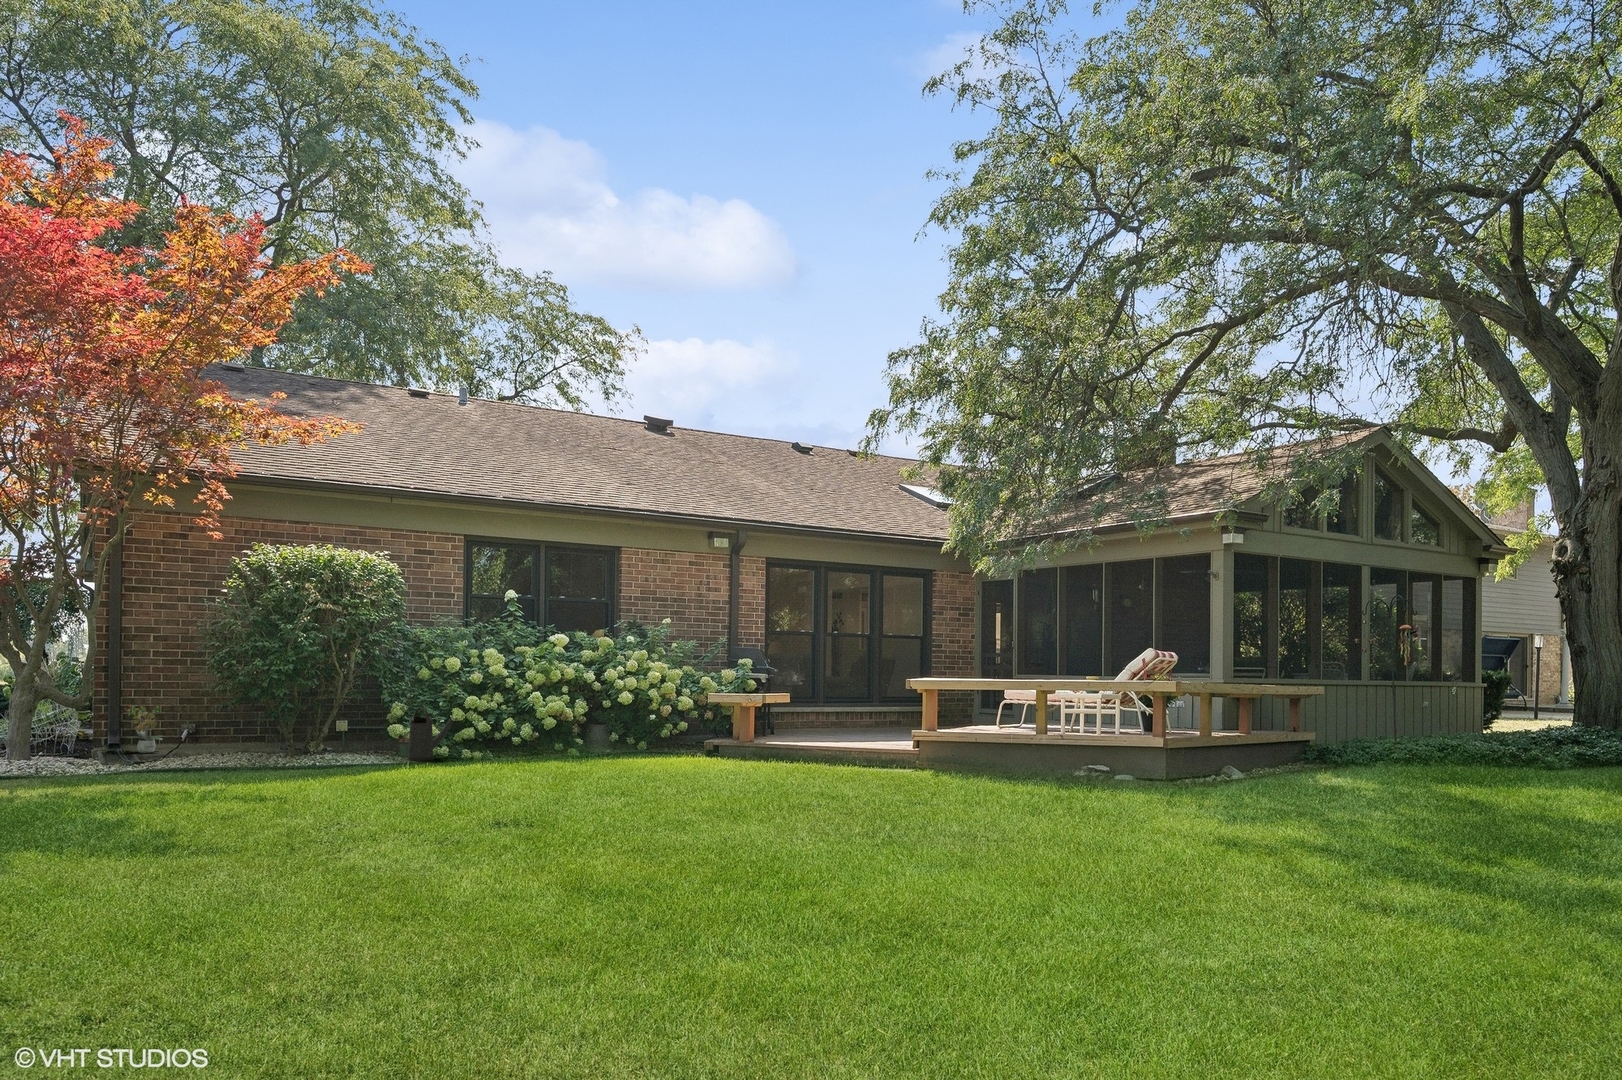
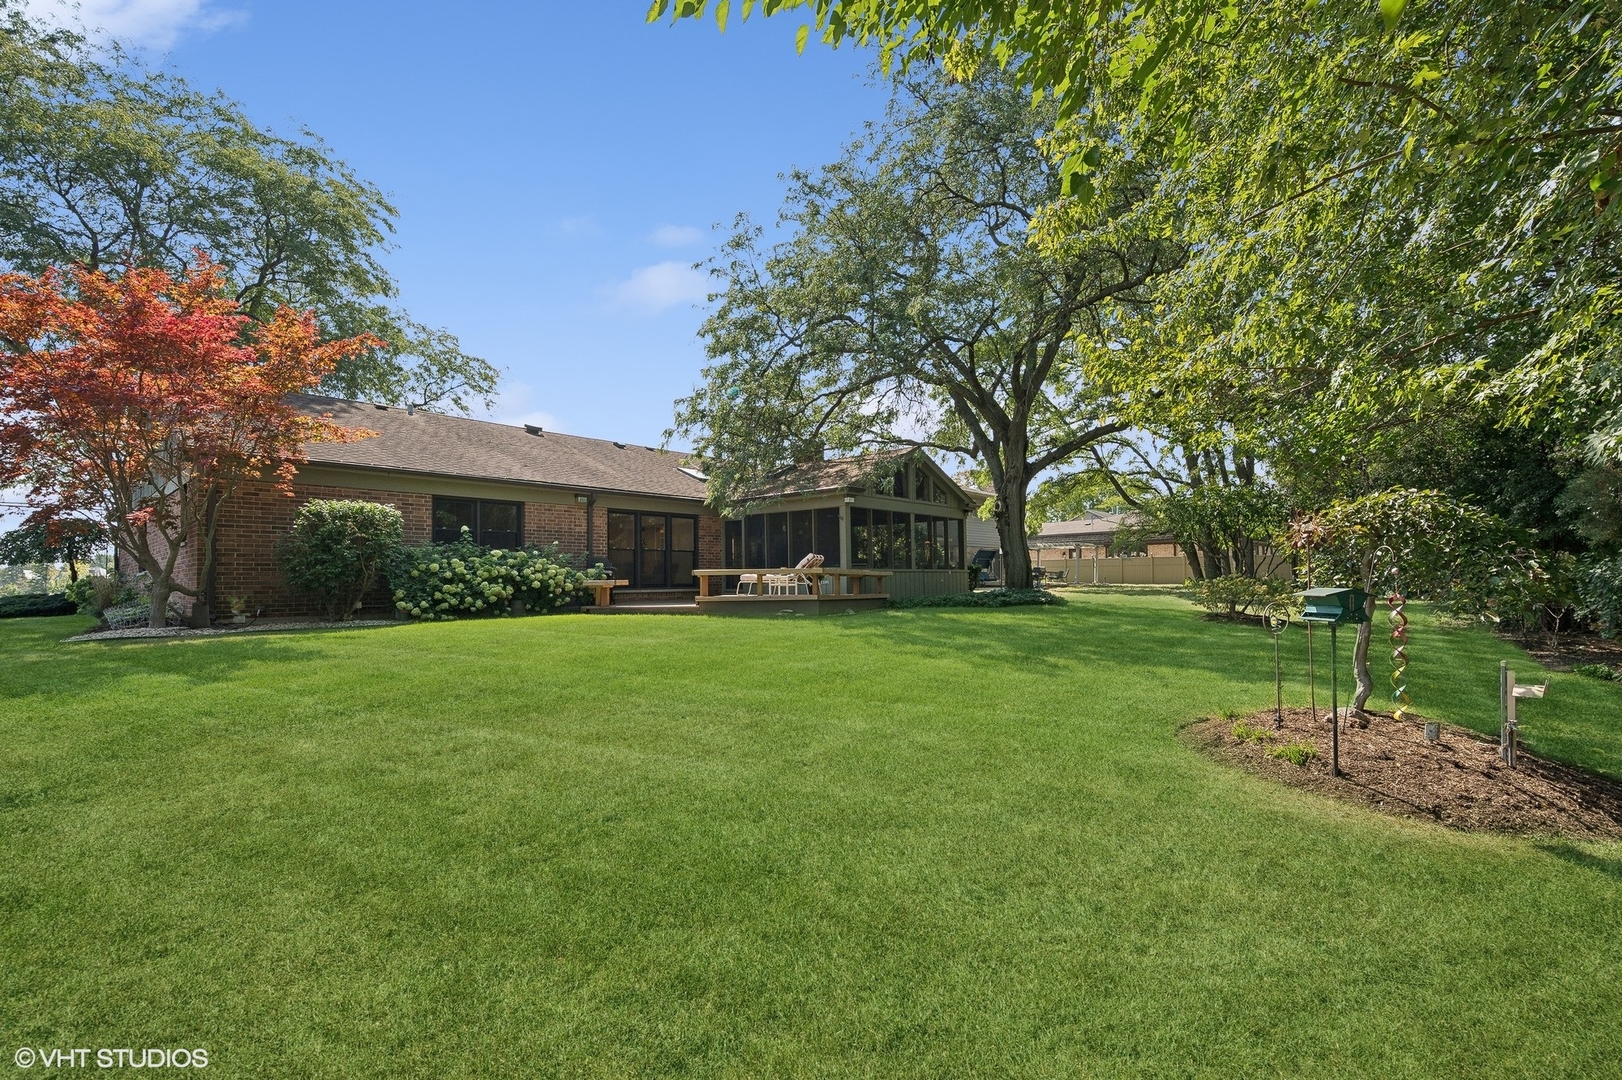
watering can: present [402,707,453,761] -> present [167,596,217,629]

